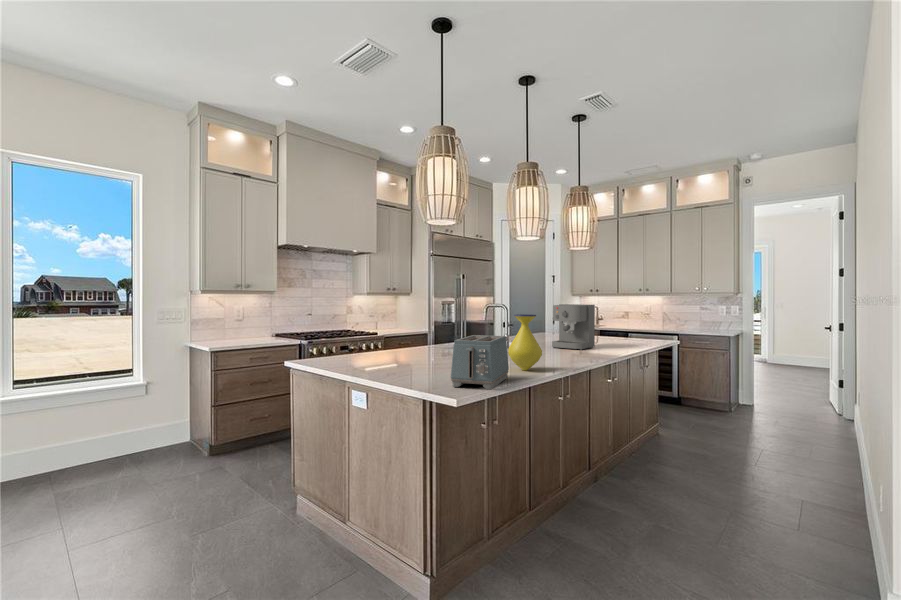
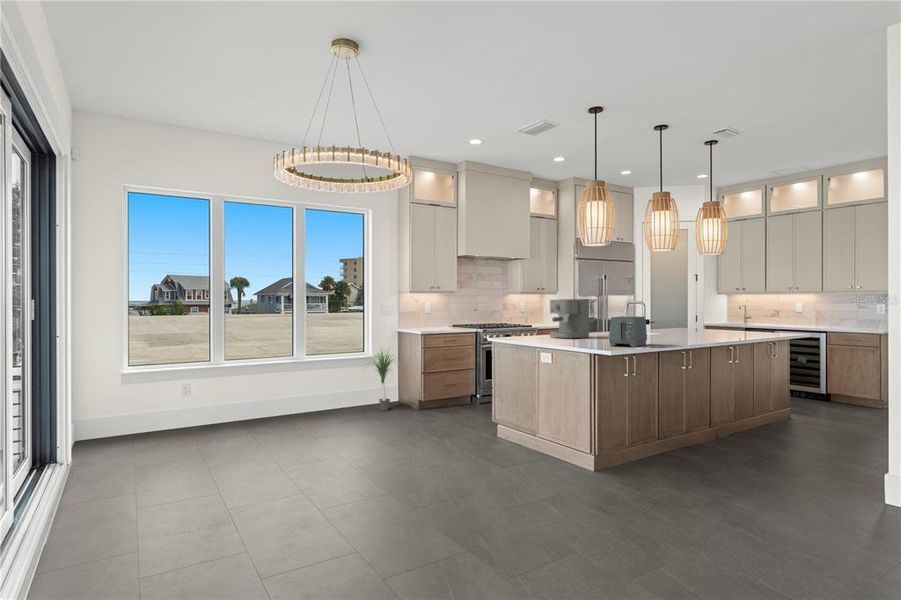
coffee maker: present [552,304,595,350] -> present [550,299,589,339]
vase: present [508,314,542,370] -> none [647,304,672,342]
potted plant: none [117,366,190,461] -> present [374,352,393,410]

